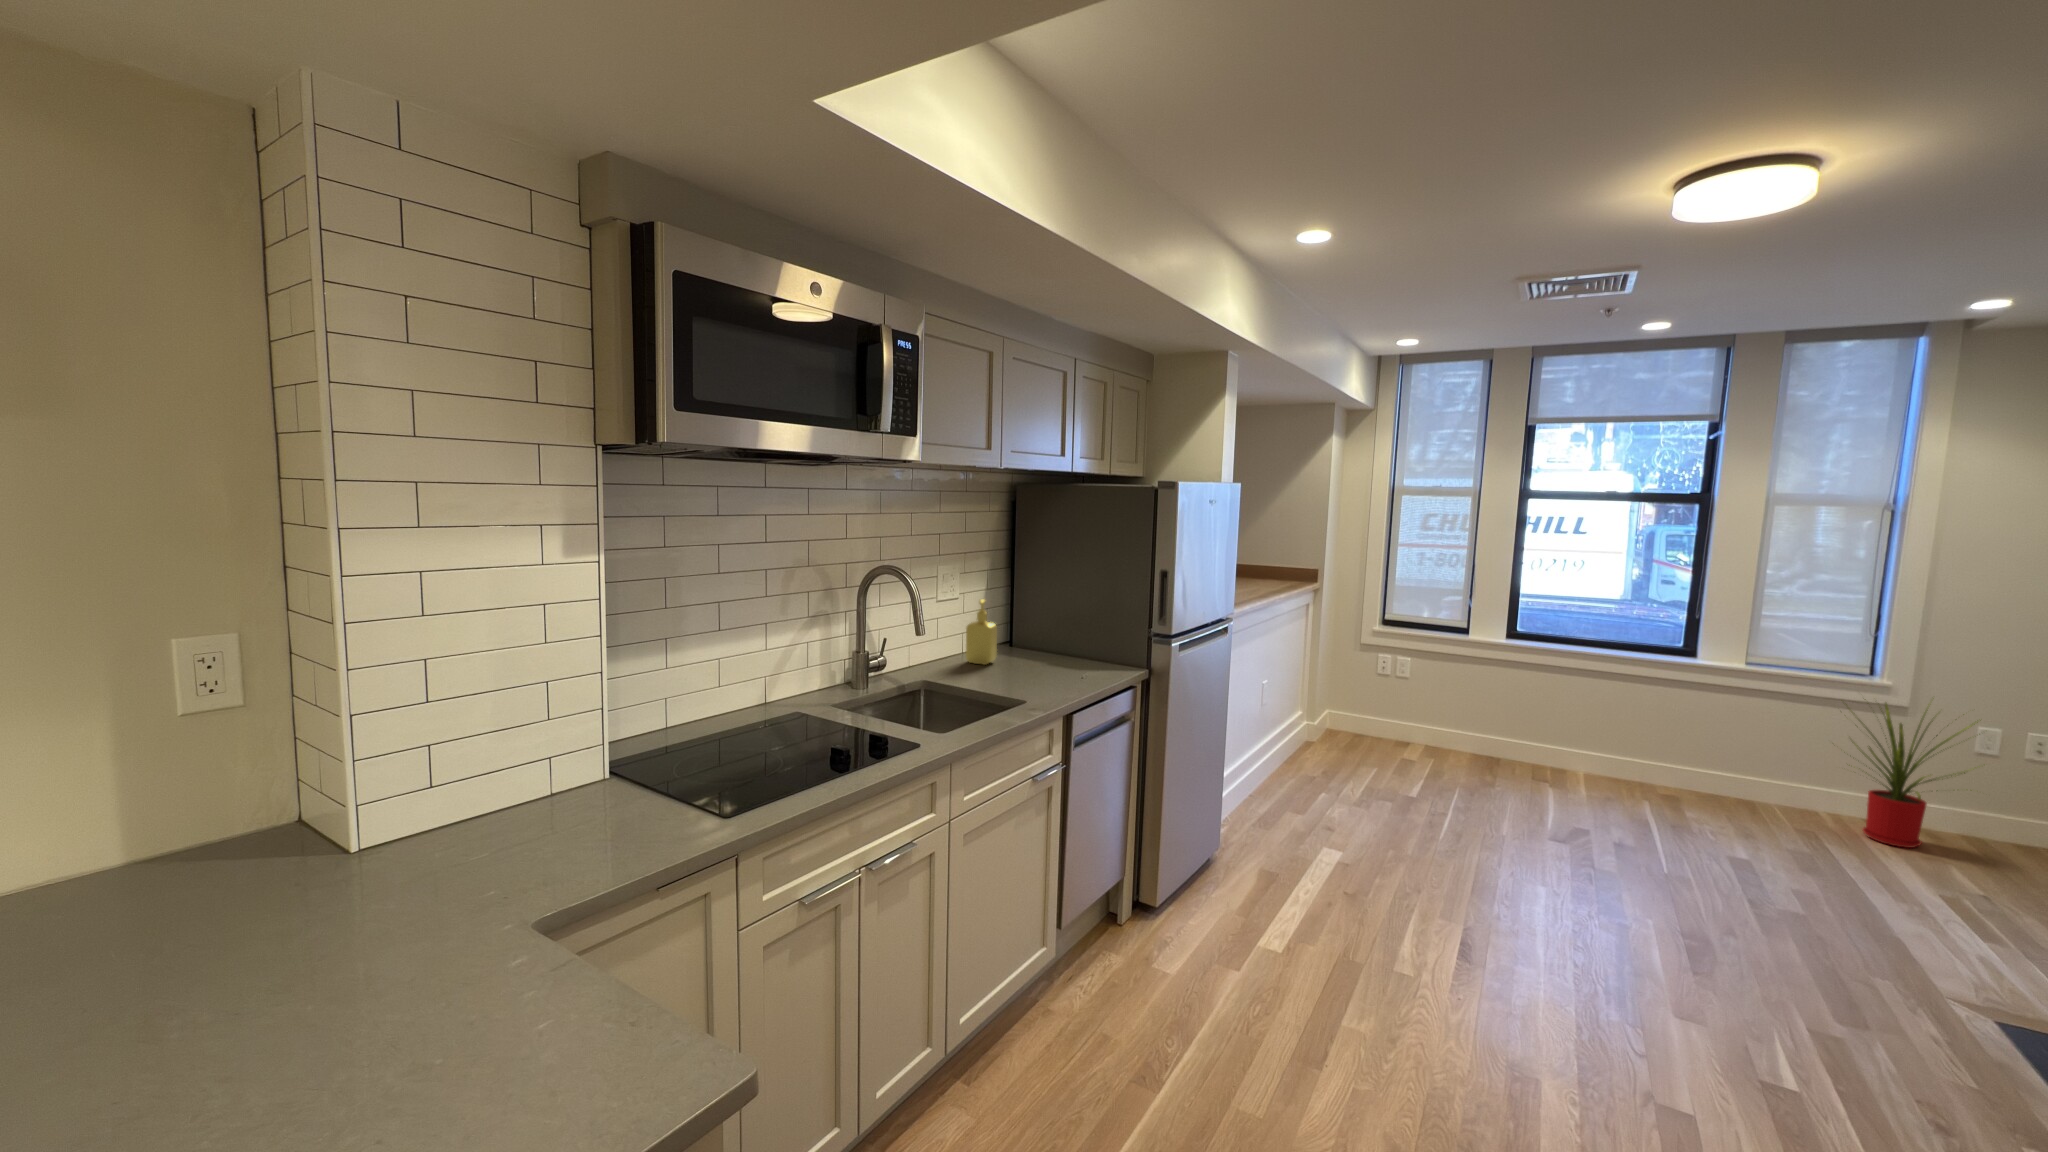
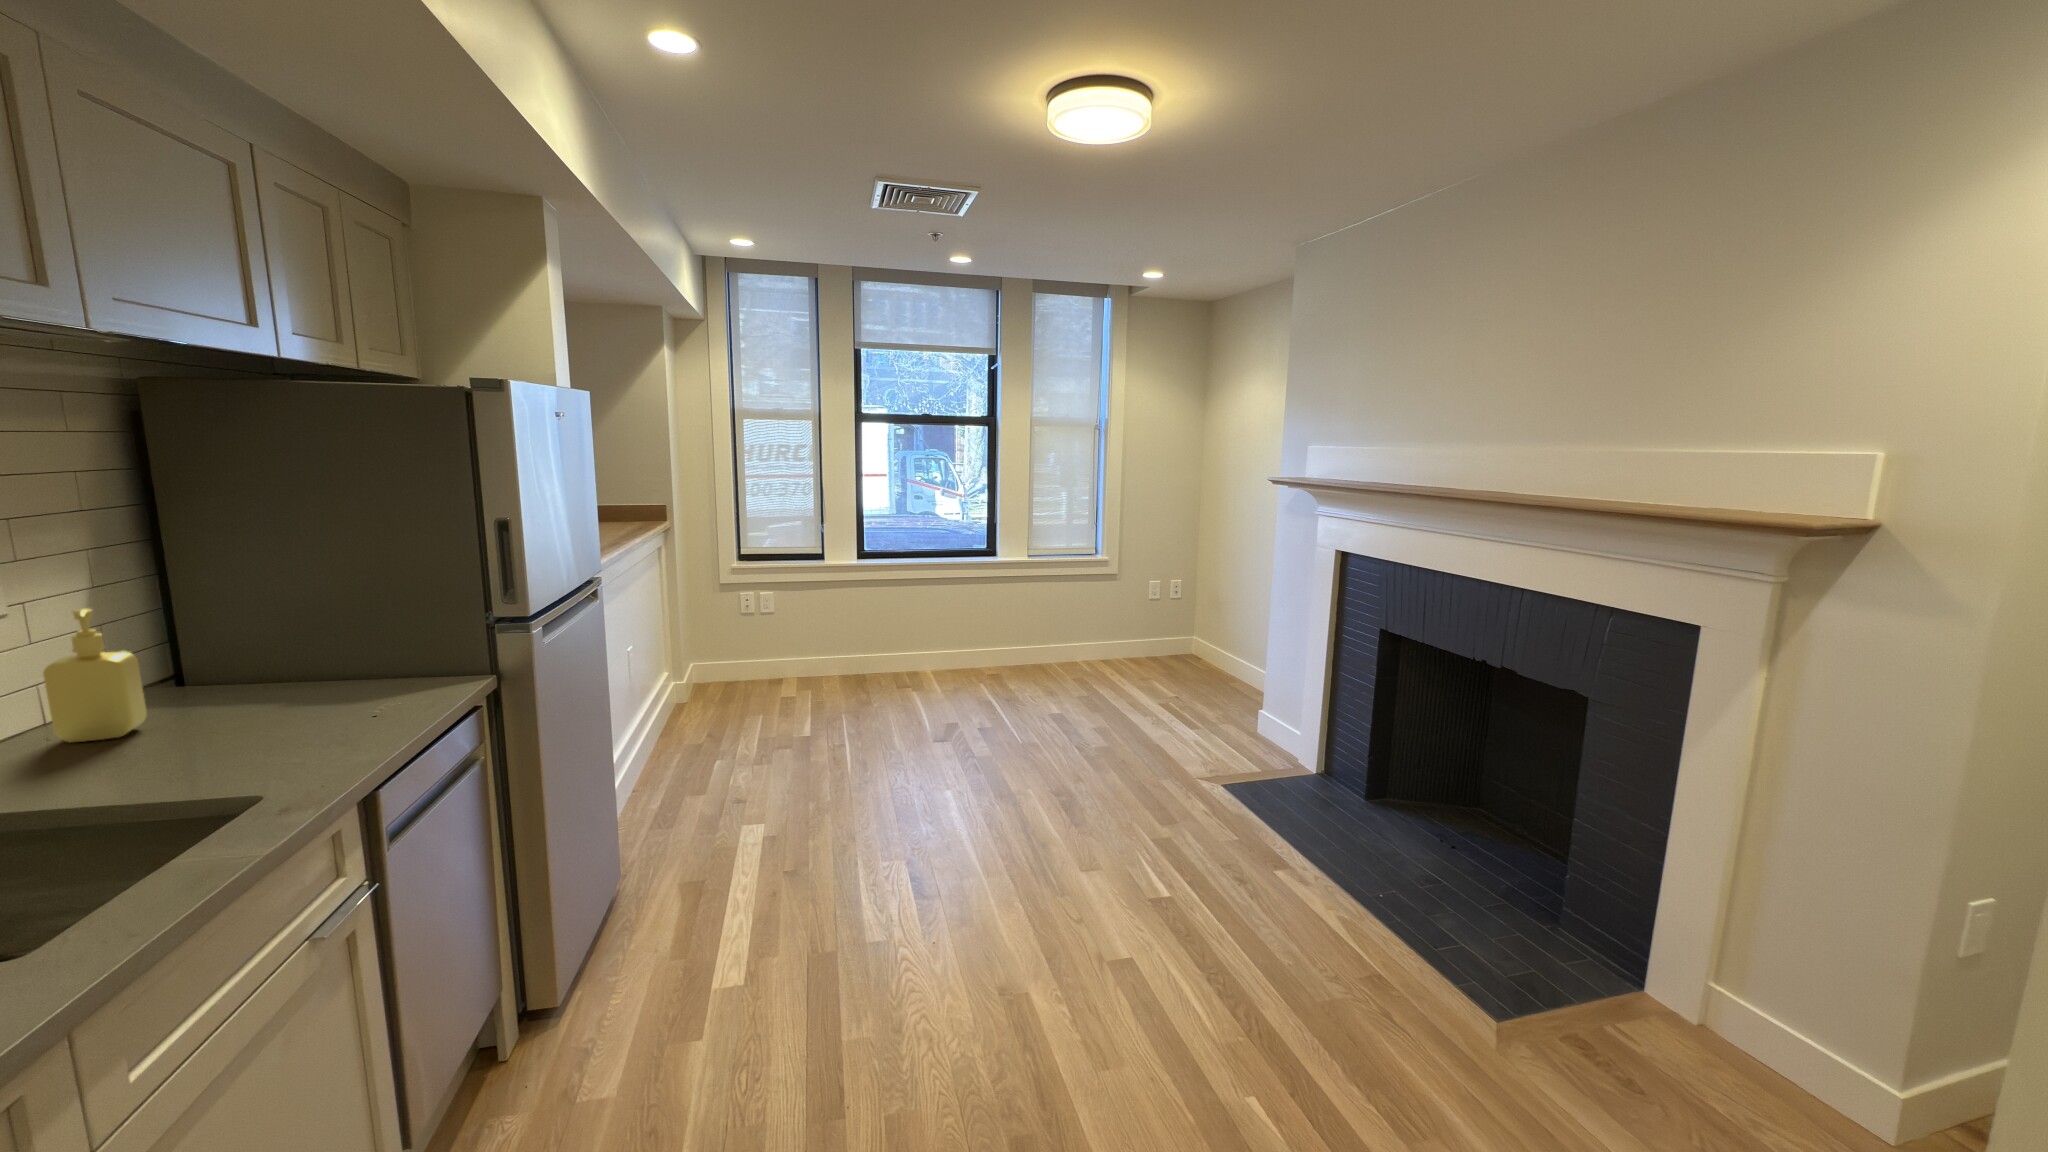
house plant: present [1846,698,1980,848] -> none [1084,563,1166,675]

